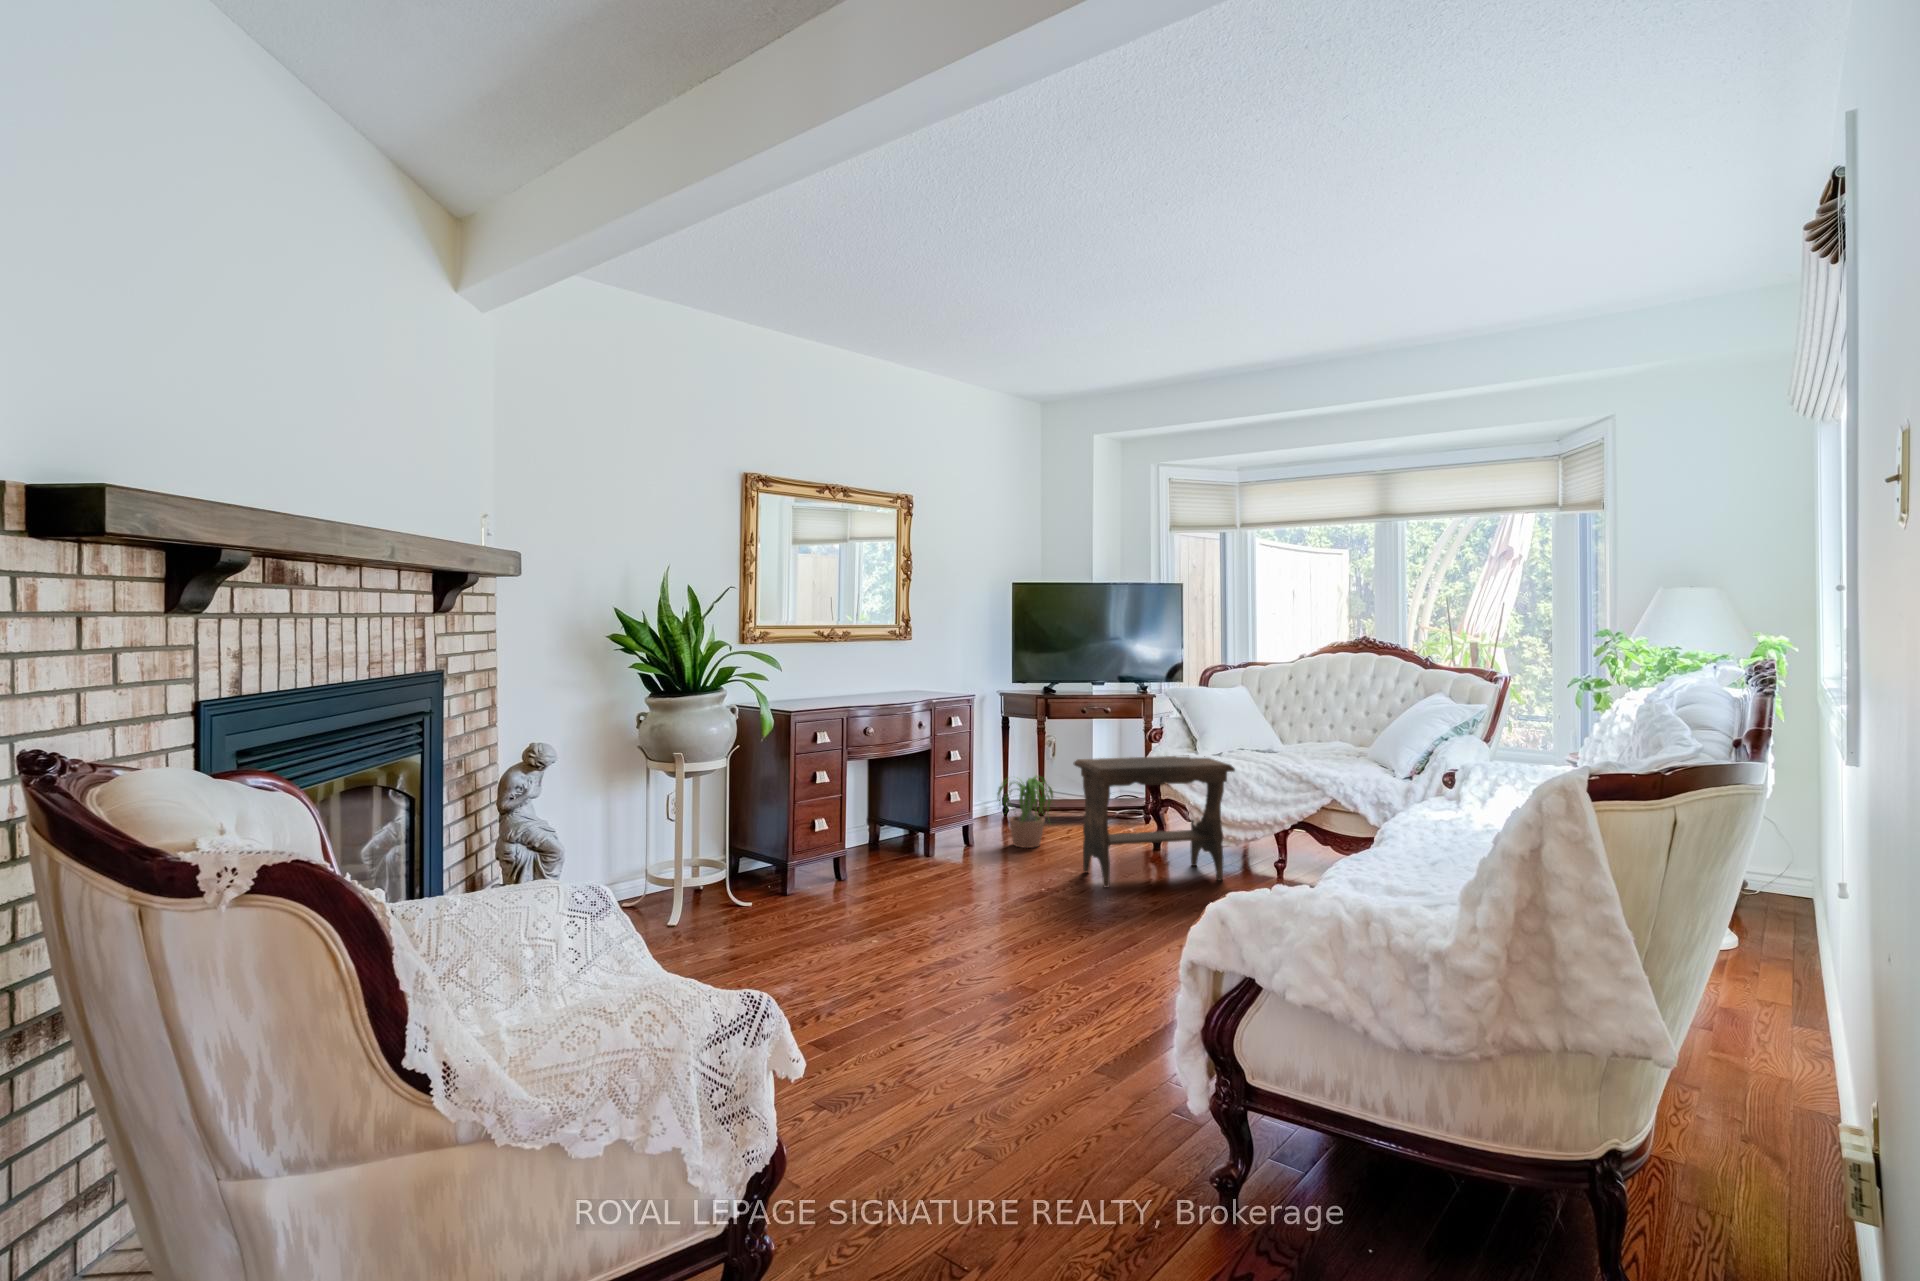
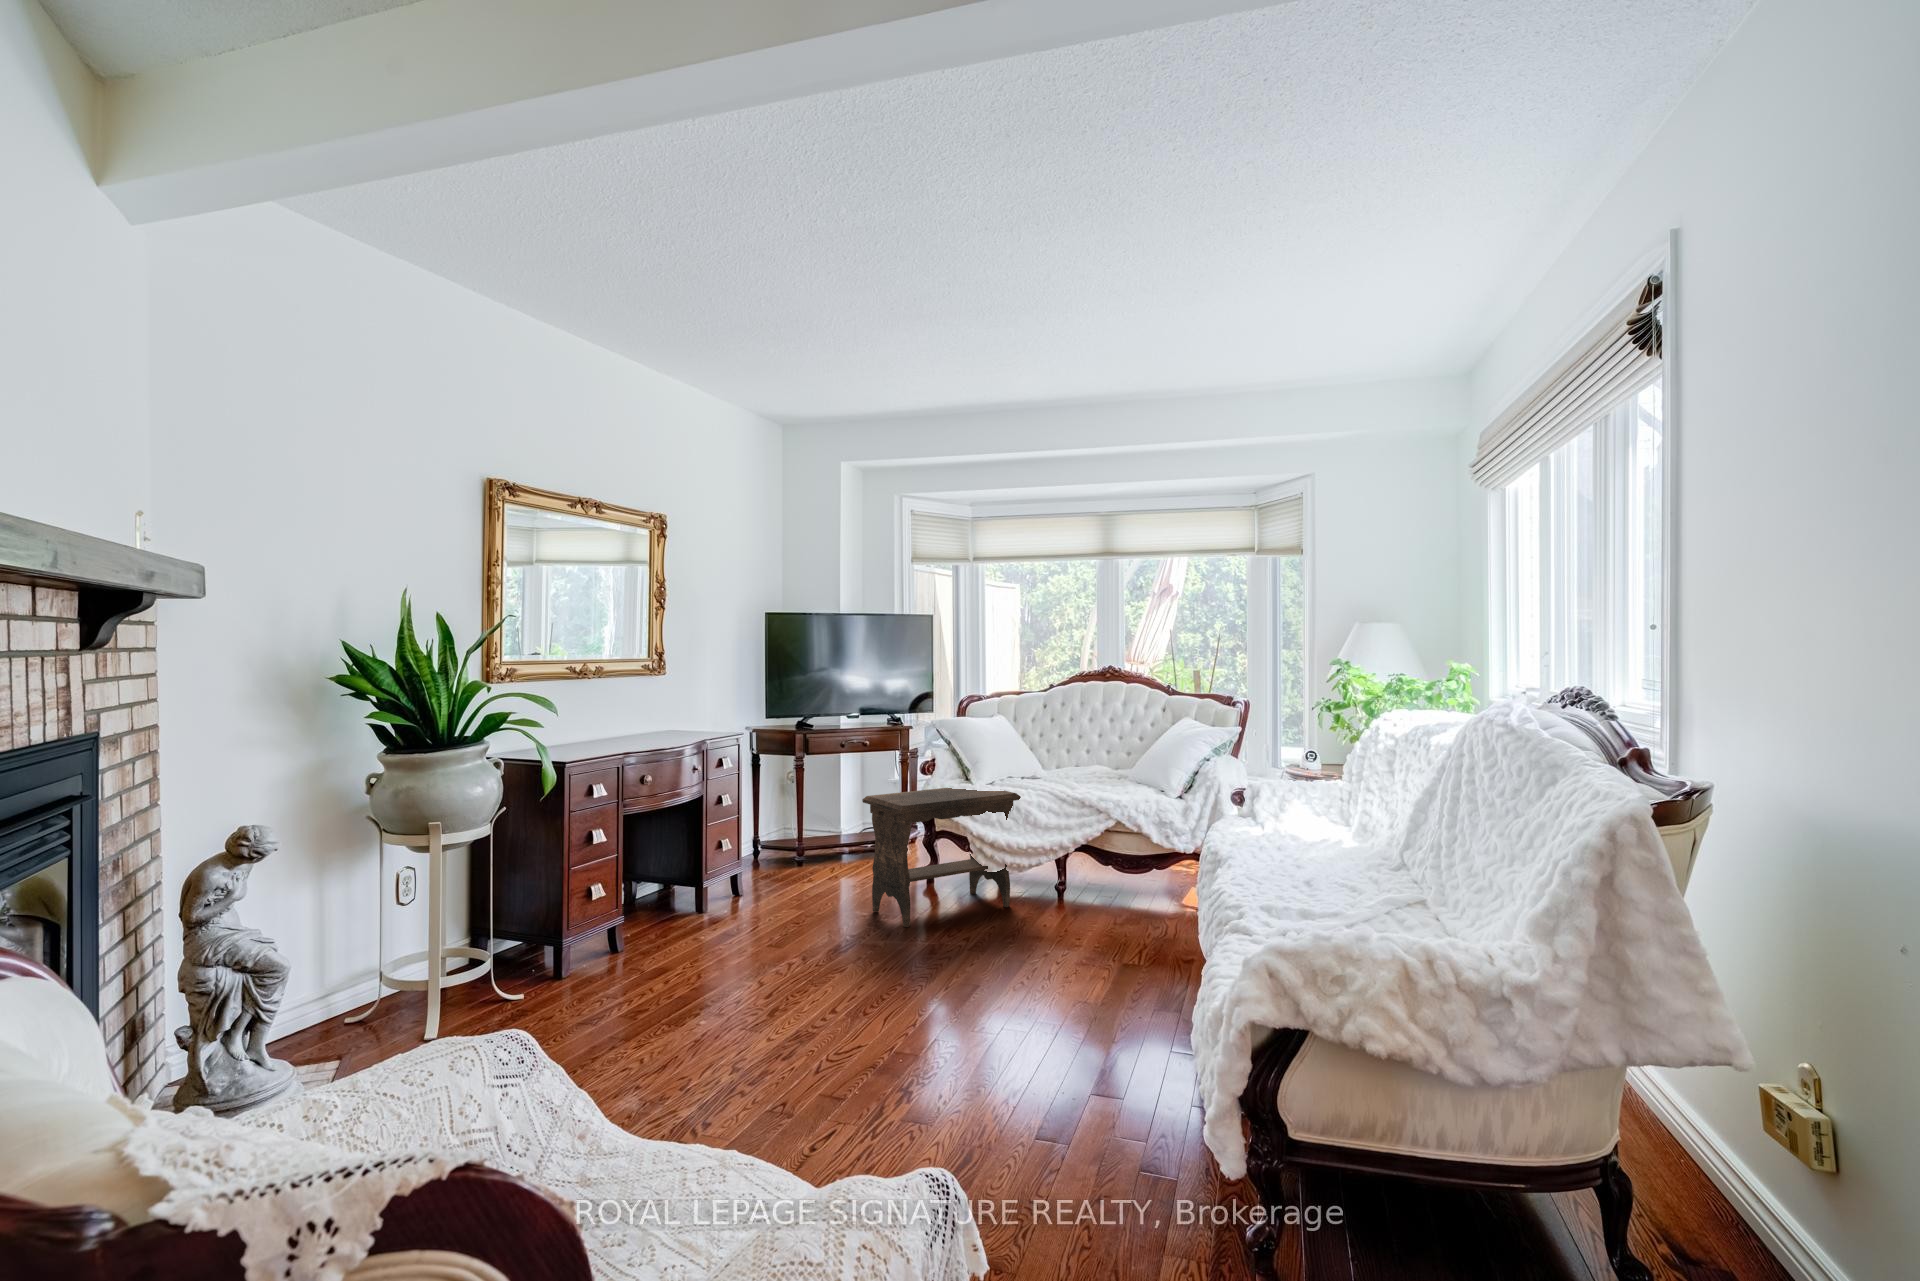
potted plant: present [998,776,1053,848] -> none [749,813,827,890]

